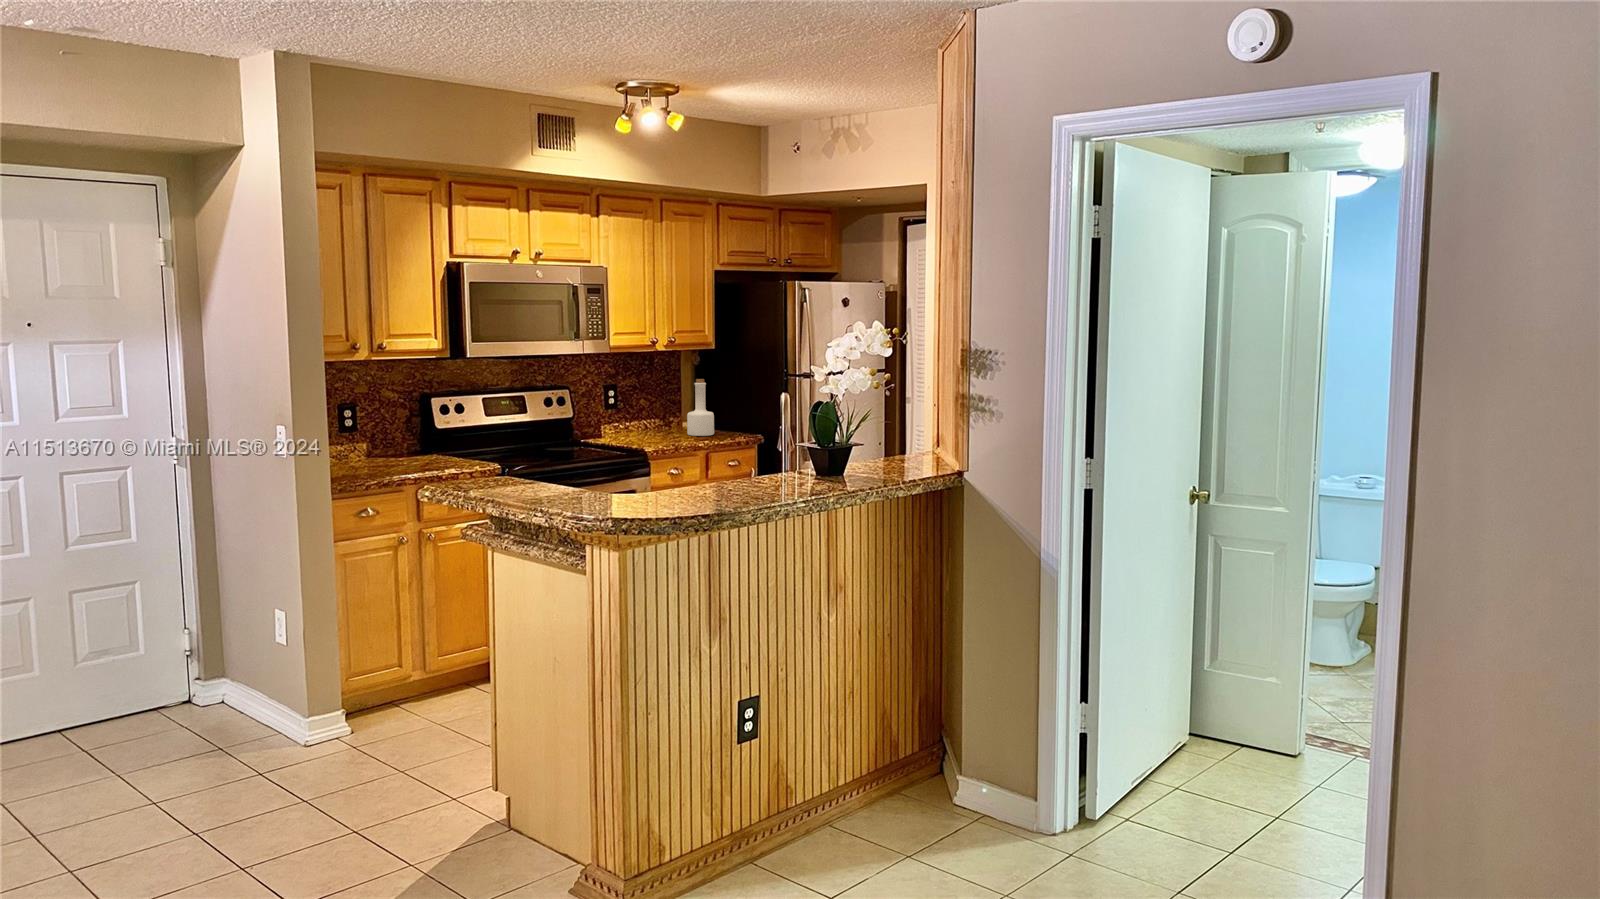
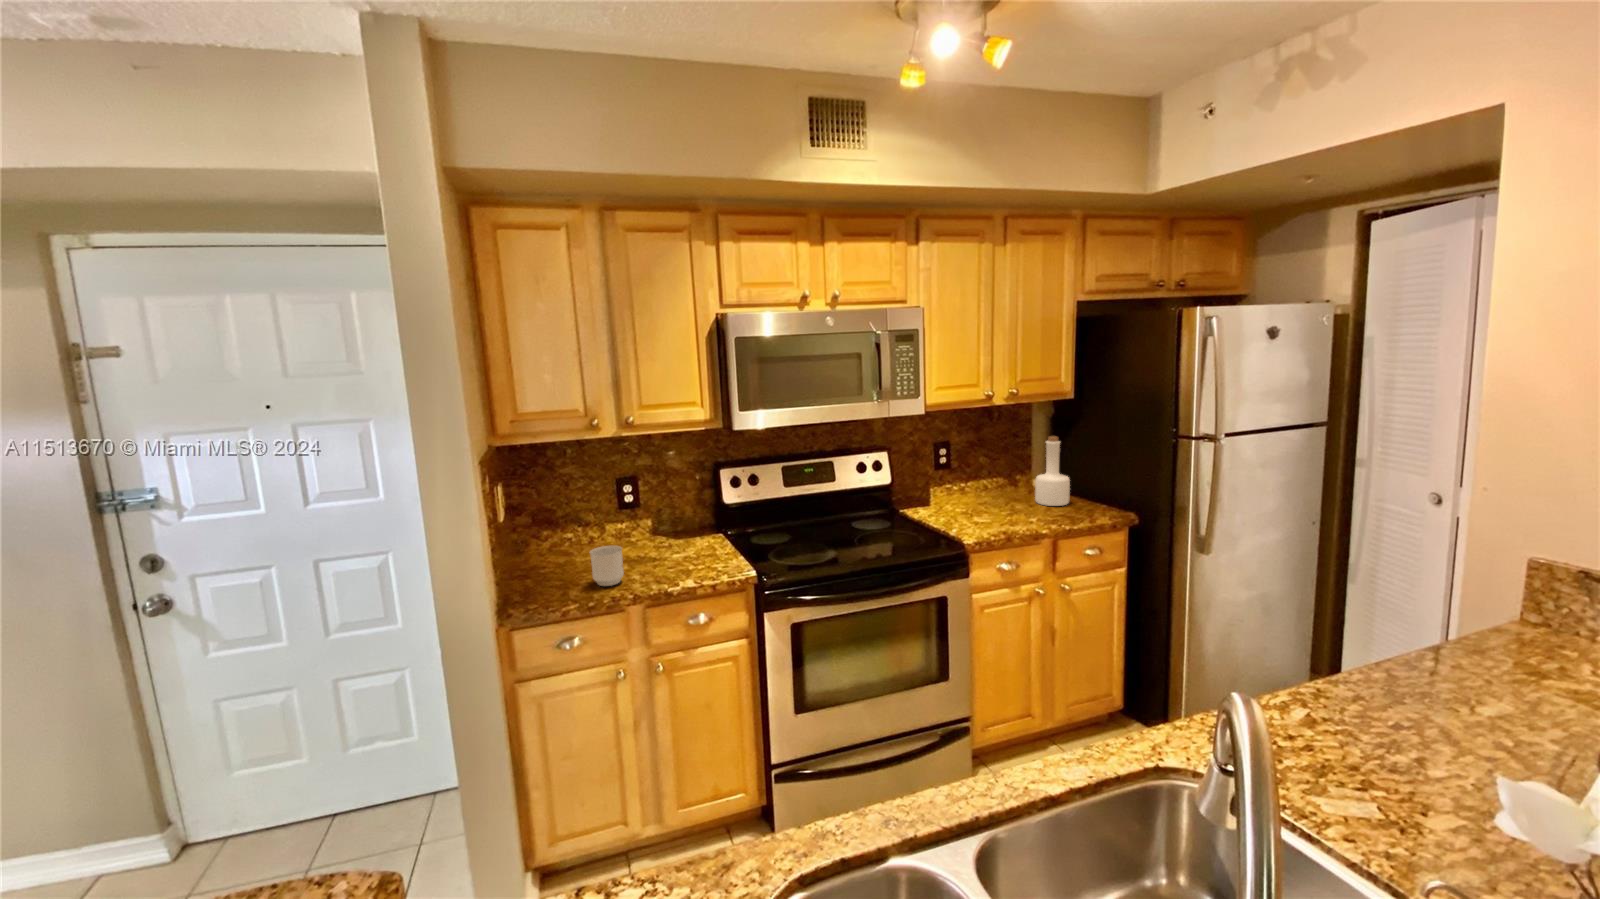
mug: none [365,446,392,475] -> present [590,546,624,586]

